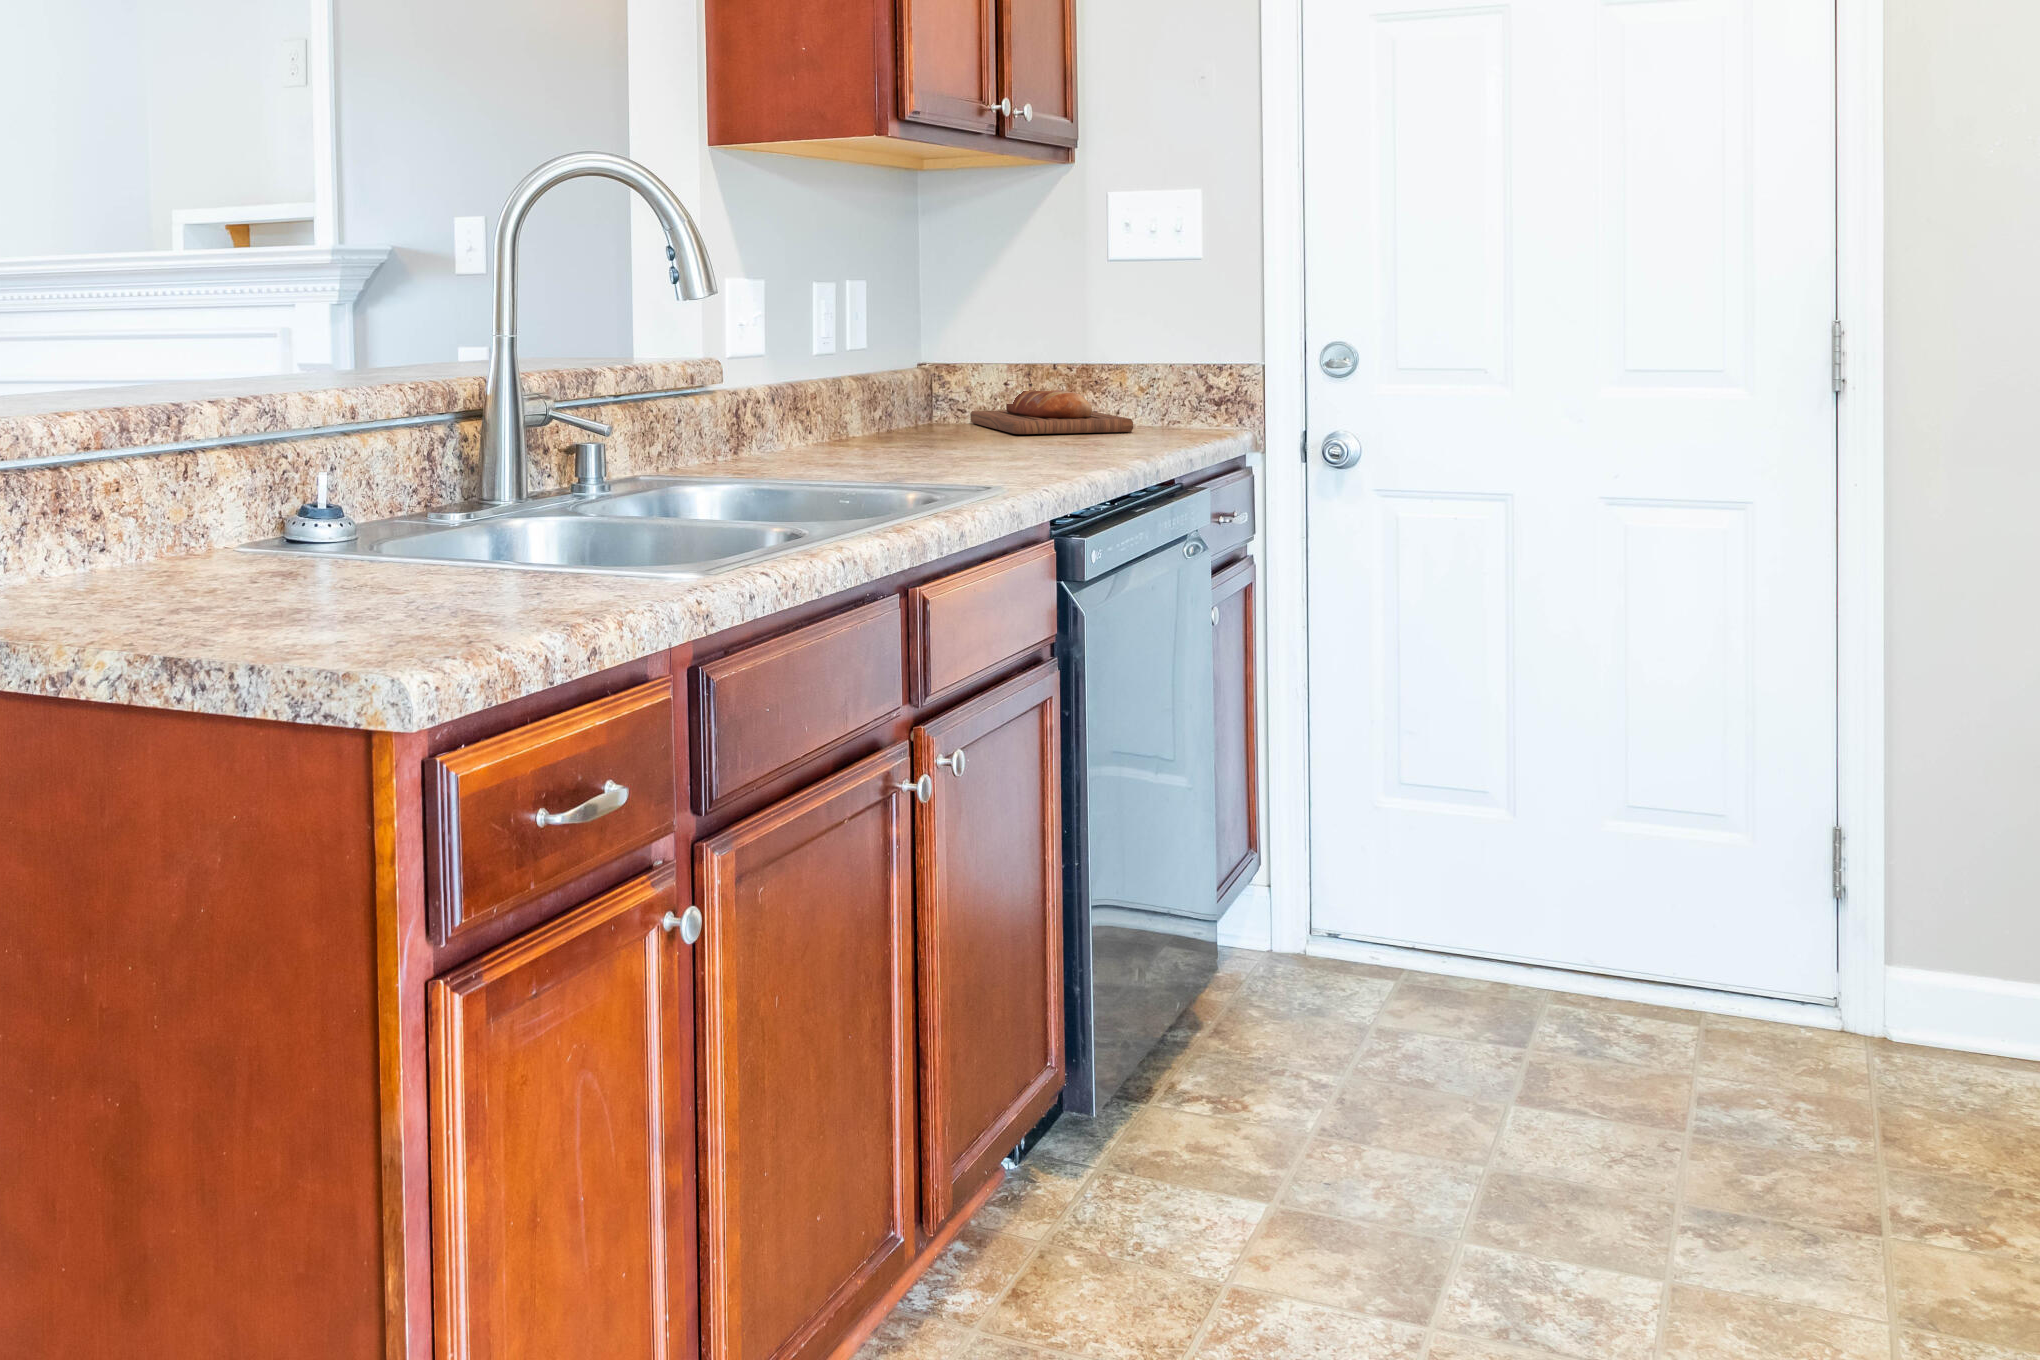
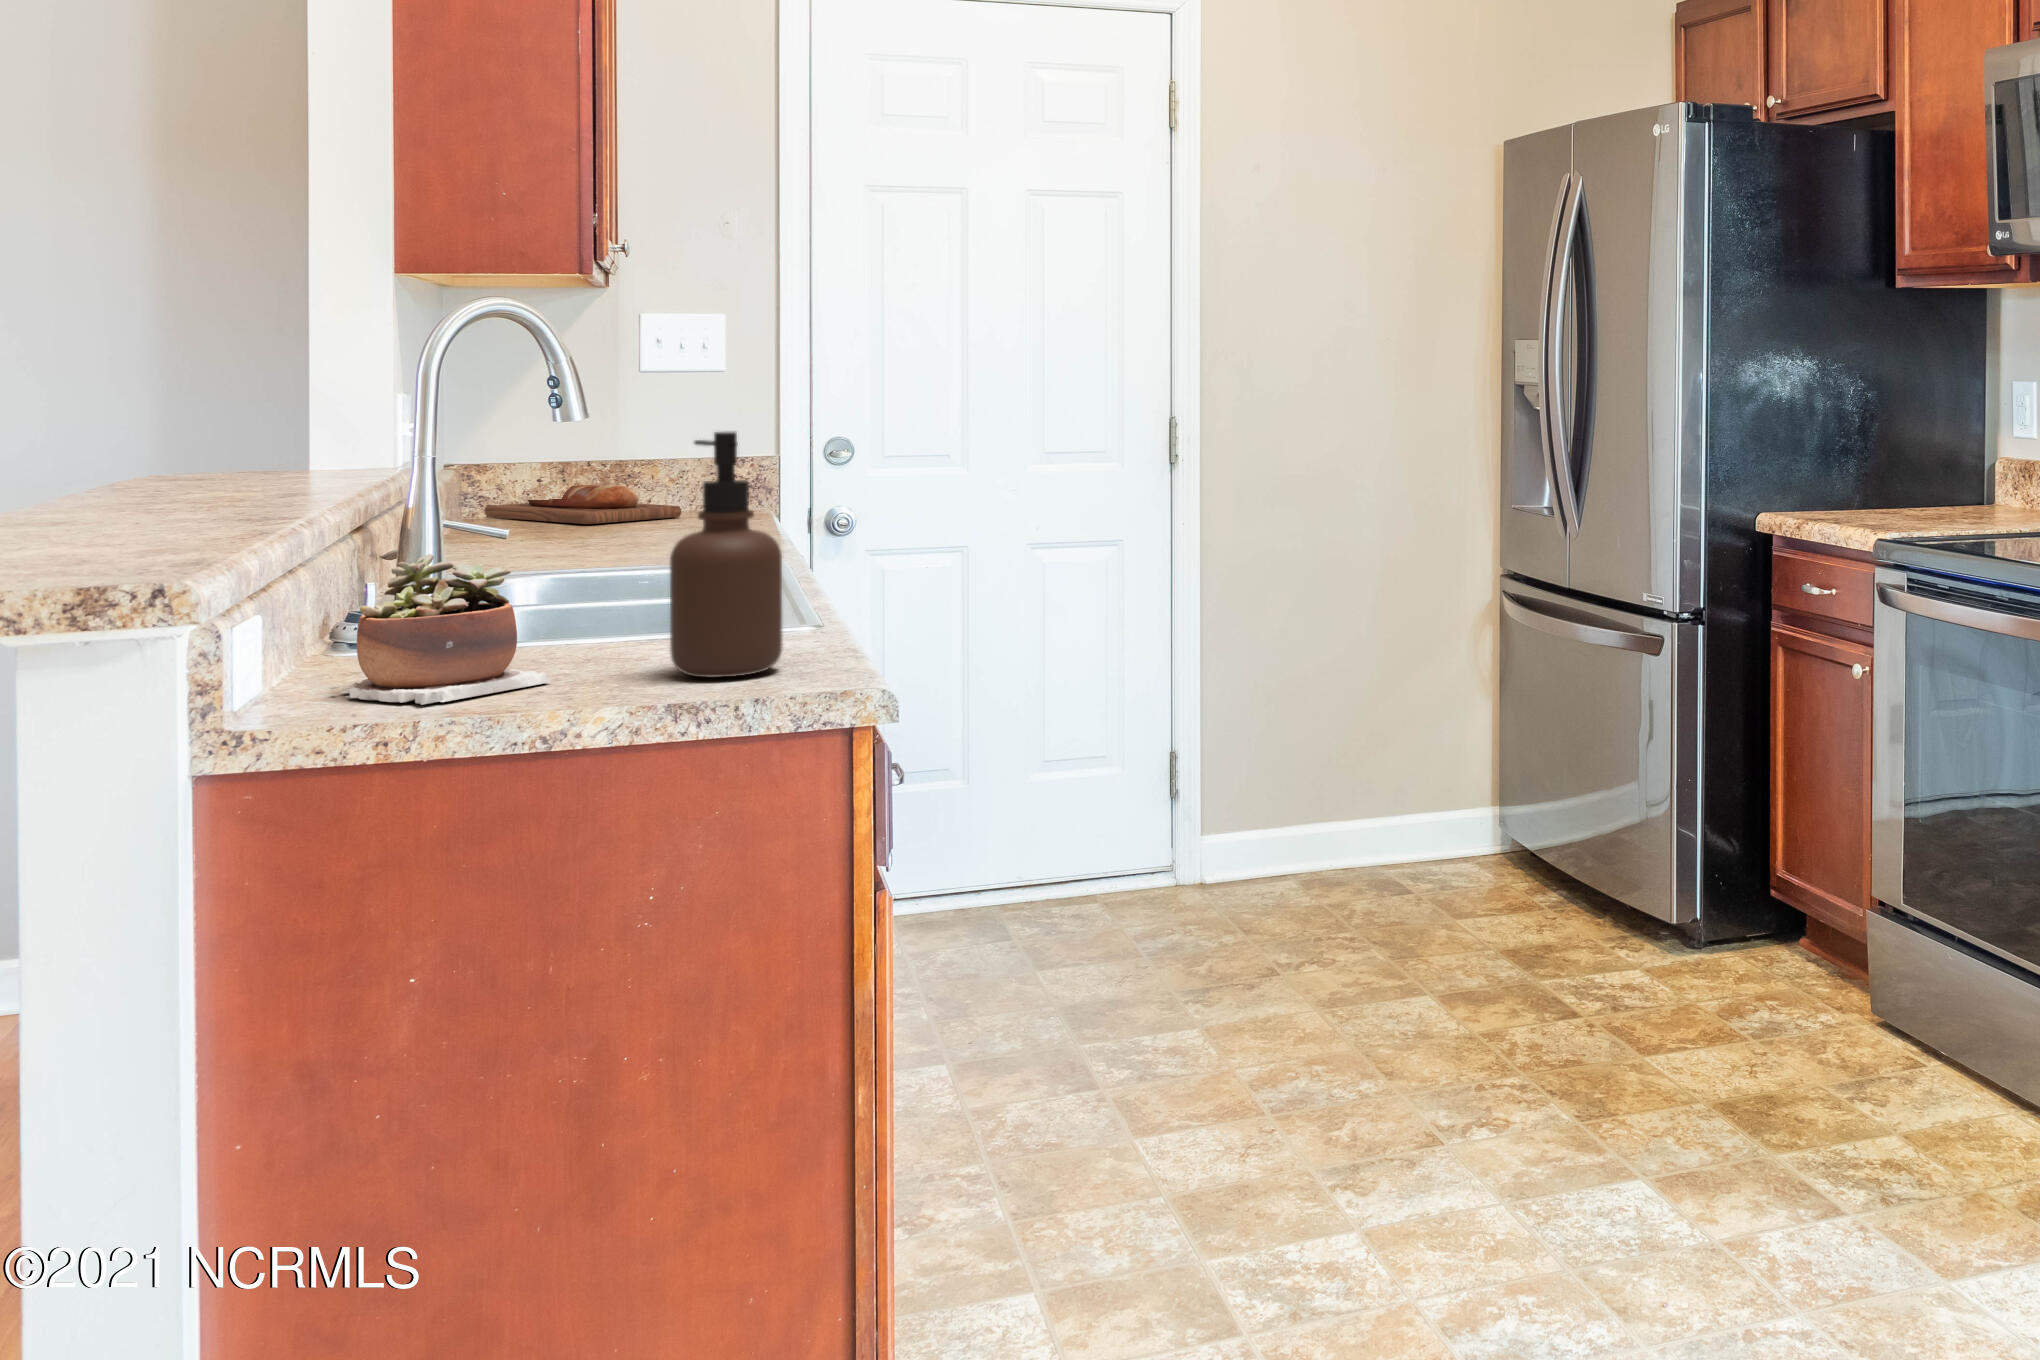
soap dispenser: none [295,280,448,629] -> present [670,431,783,678]
succulent plant: none [22,434,223,615] -> present [330,554,551,705]

